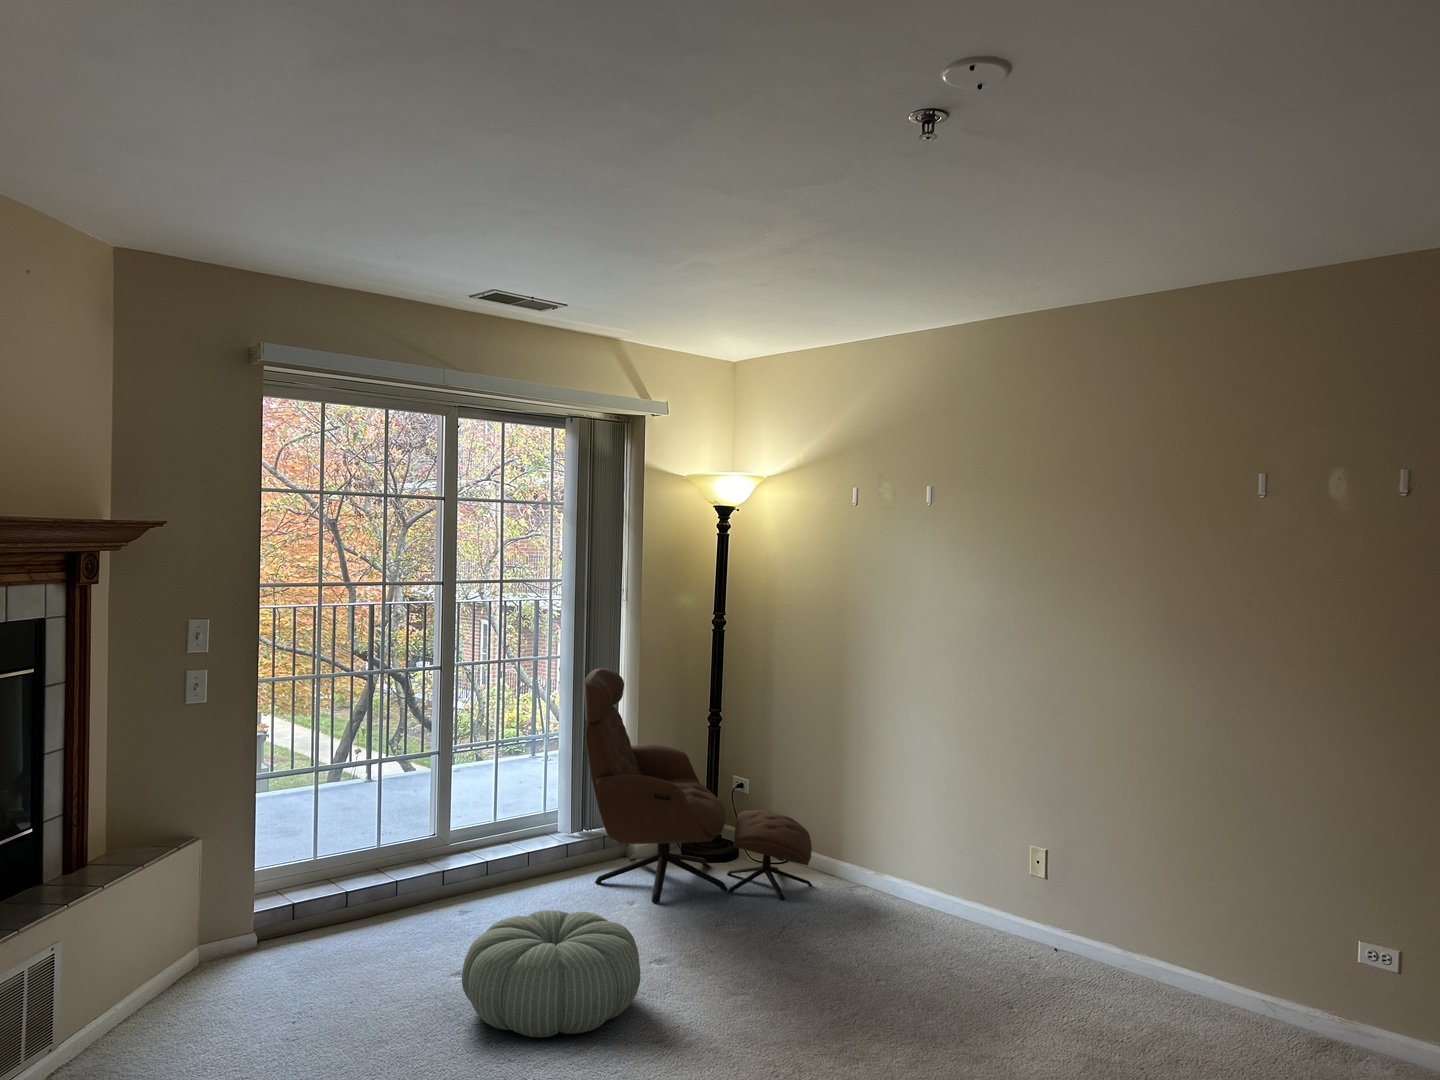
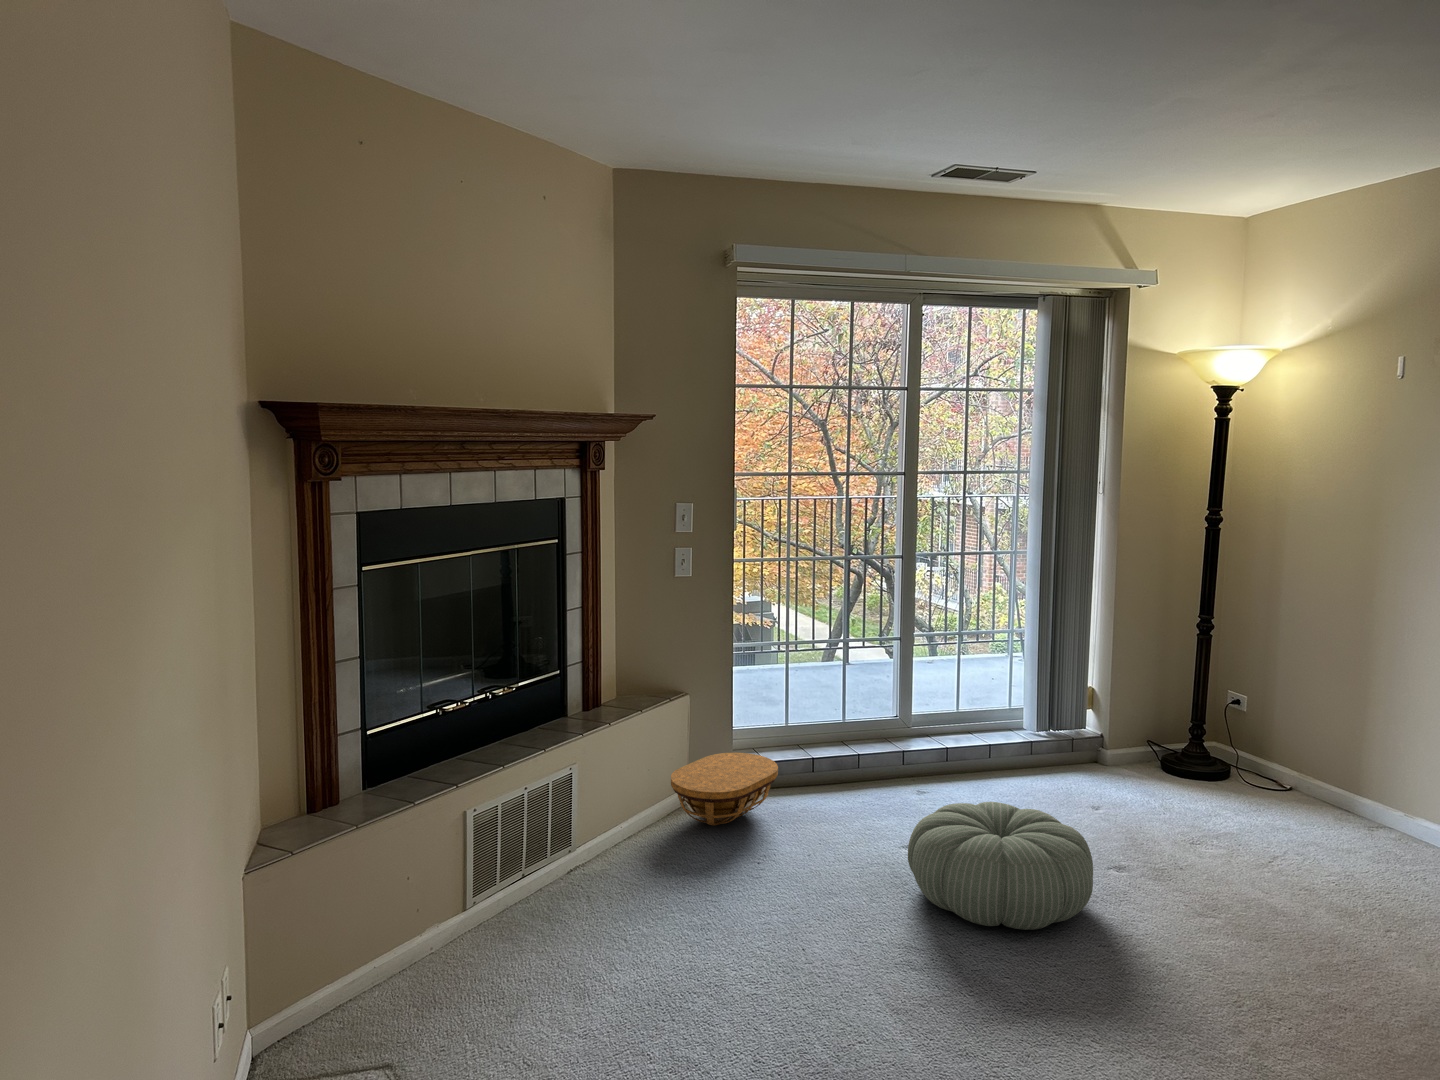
lounge chair: present [584,668,812,903] -> none [1049,564,1322,834]
basket: none [178,898,309,988] -> present [671,753,778,825]

